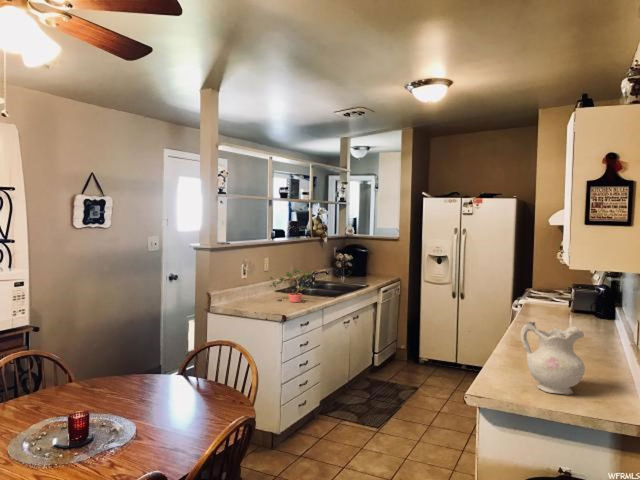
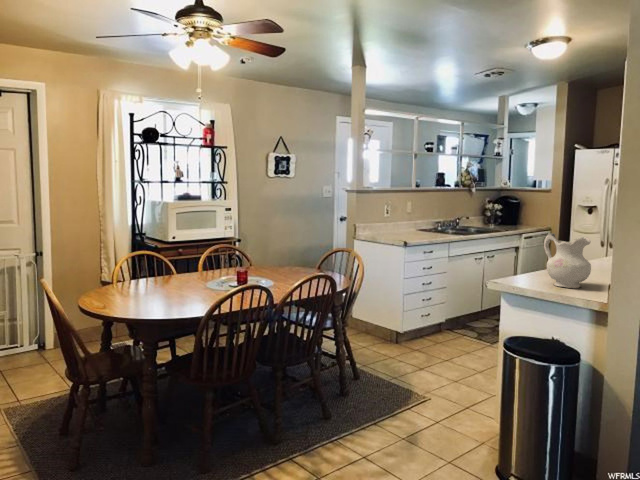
potted plant: present [269,268,312,302] -> none [406,209,440,237]

